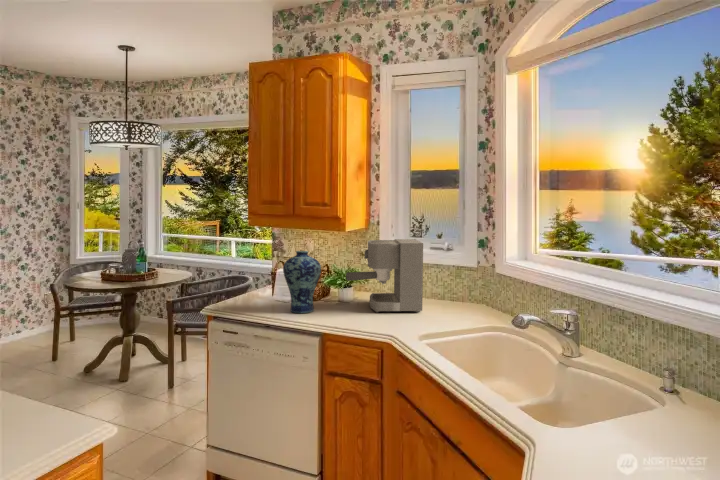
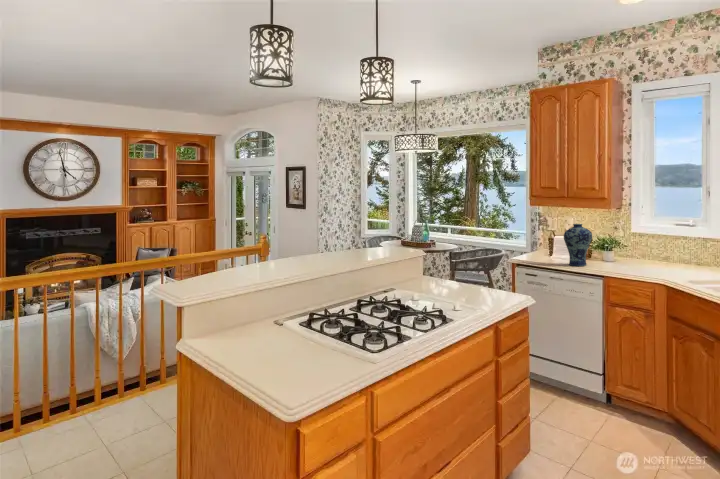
coffee maker: present [346,239,423,312] -> none [610,214,675,267]

